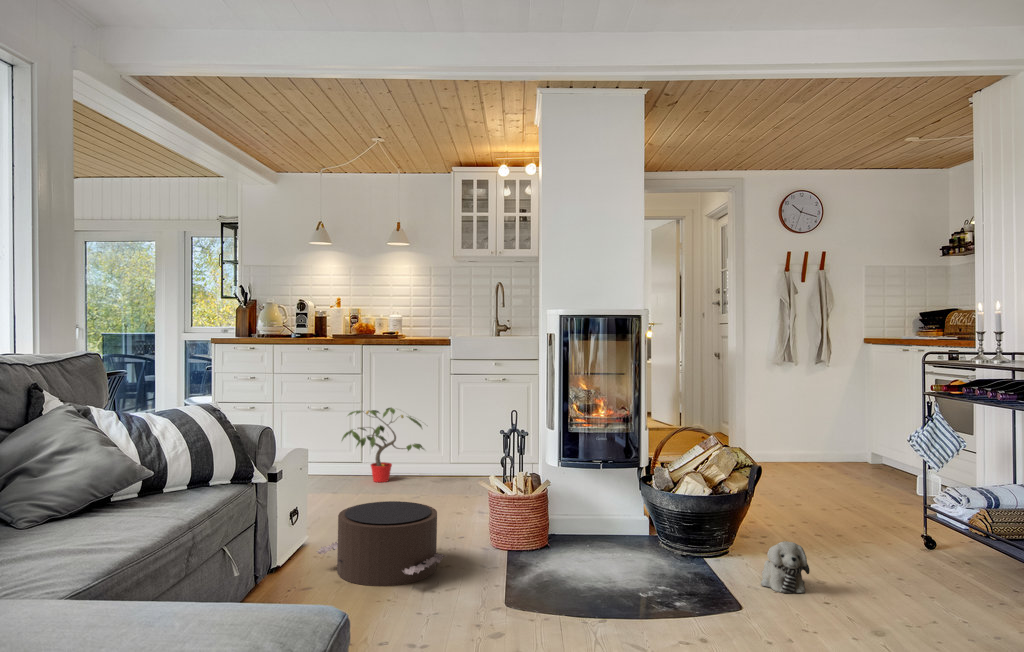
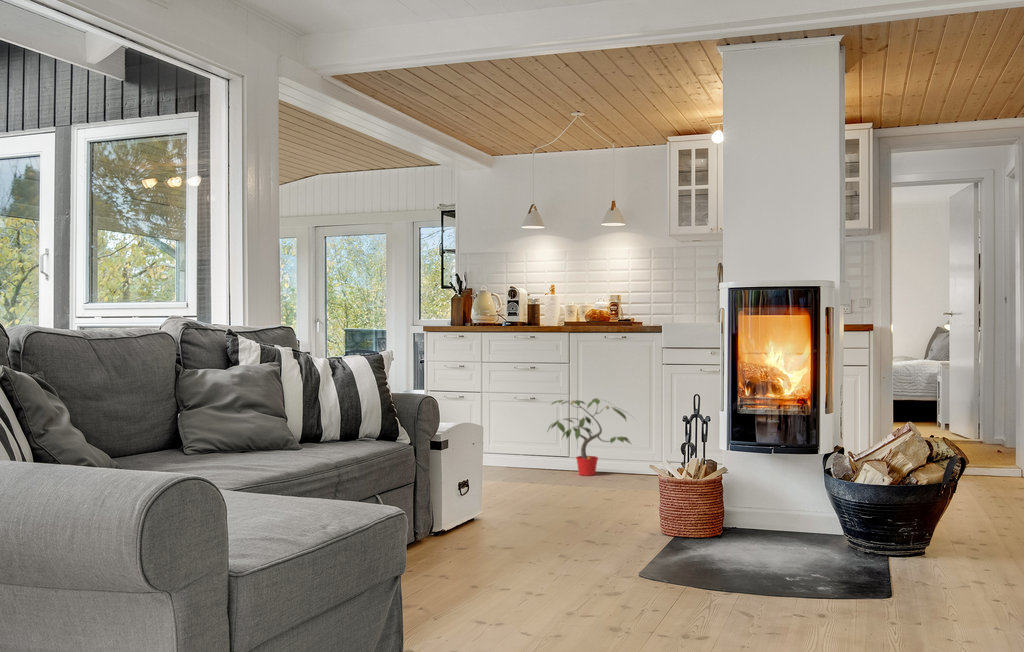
pouf: present [316,501,446,586] -> none [492,477,608,548]
plush toy: present [761,541,810,593] -> none [930,533,986,588]

